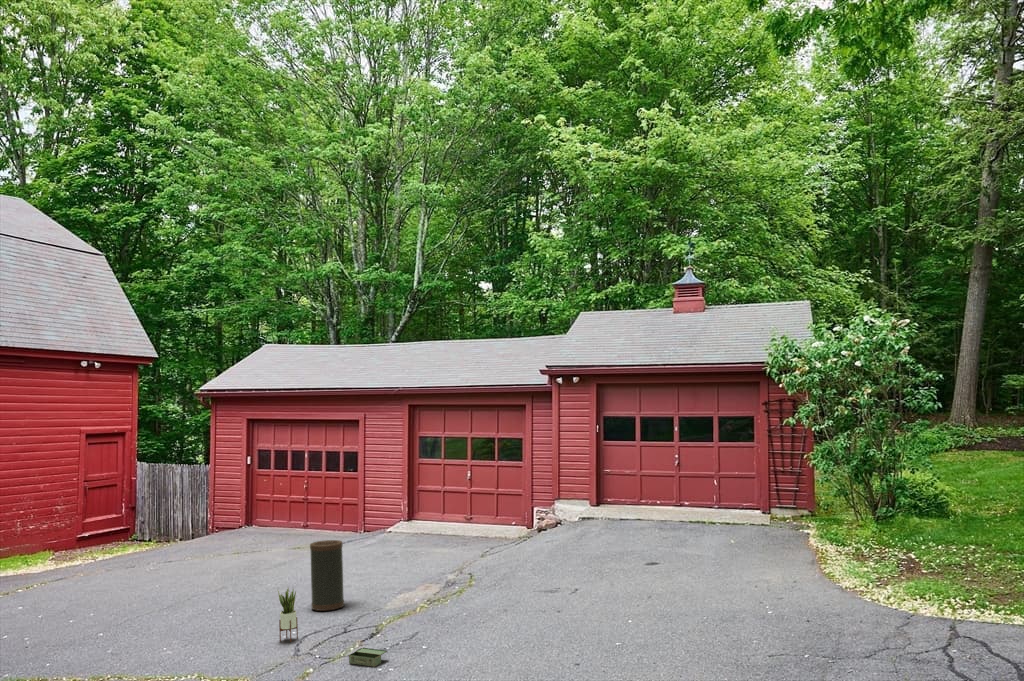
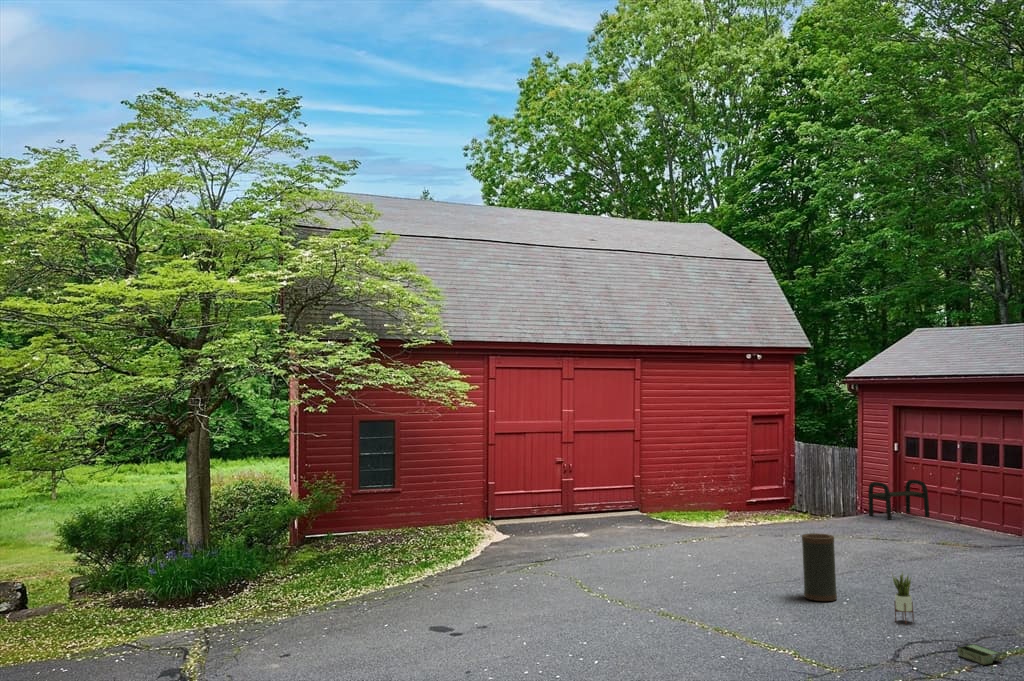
bench: none [220,492,279,536] -> present [868,480,930,520]
trash can: present [310,540,344,611] -> present [802,533,837,601]

